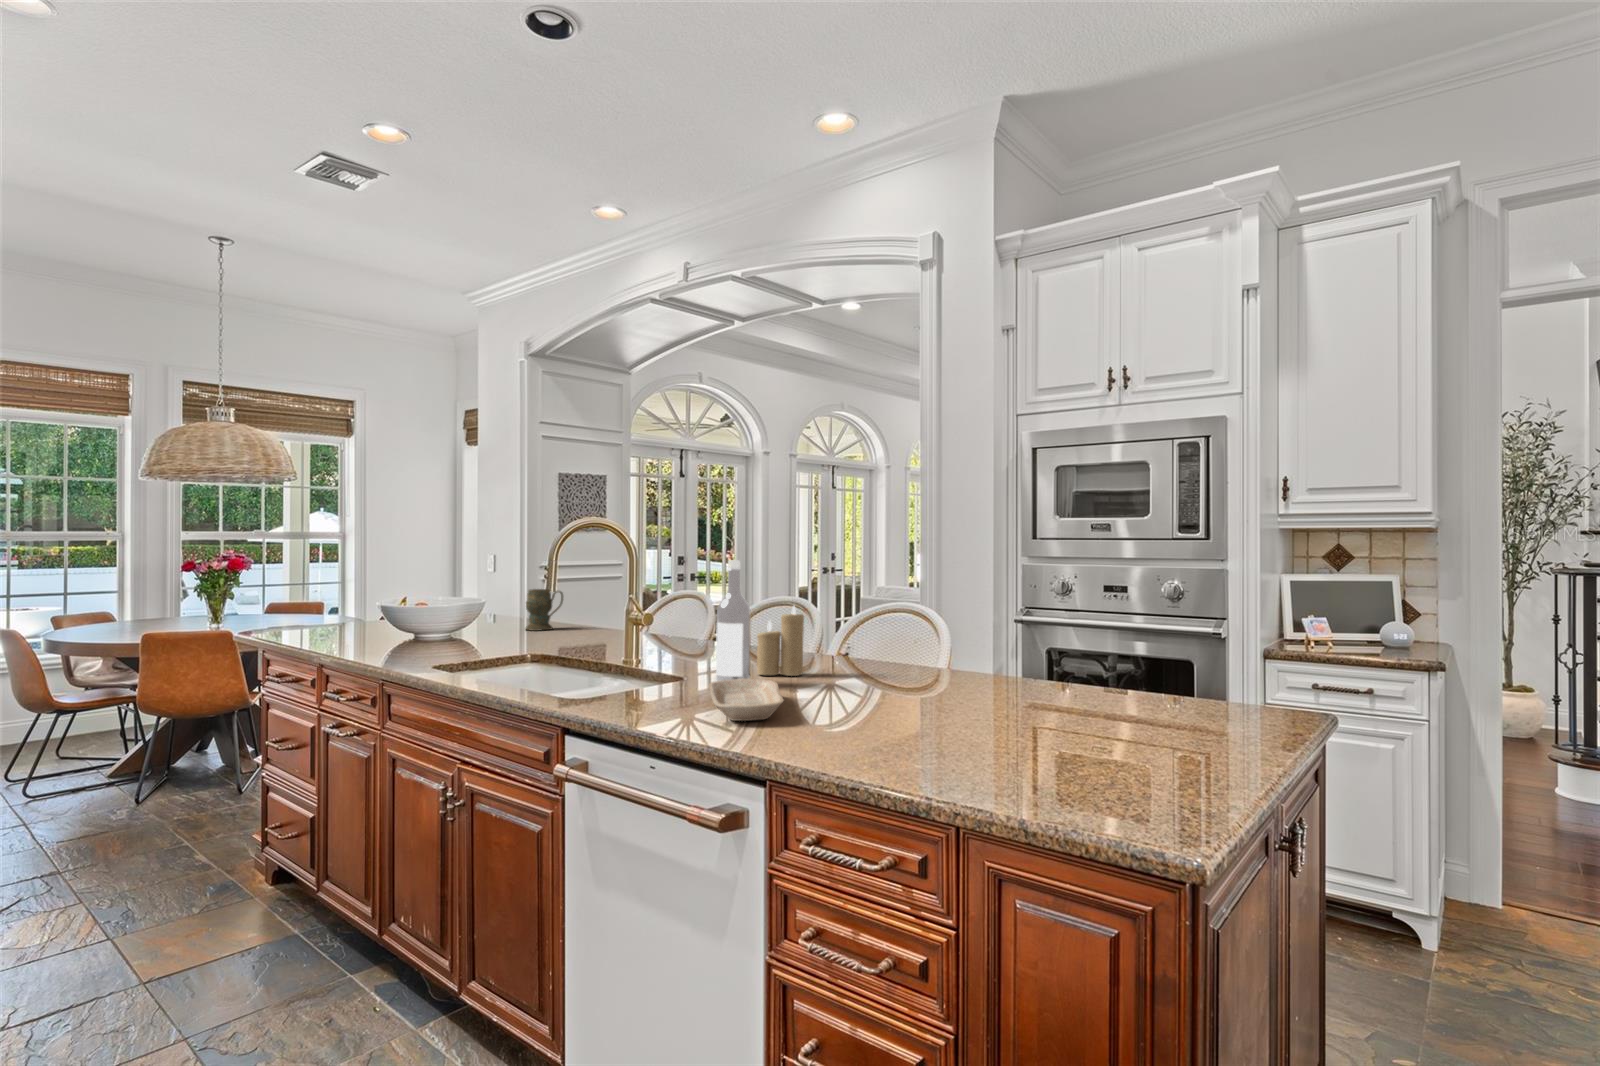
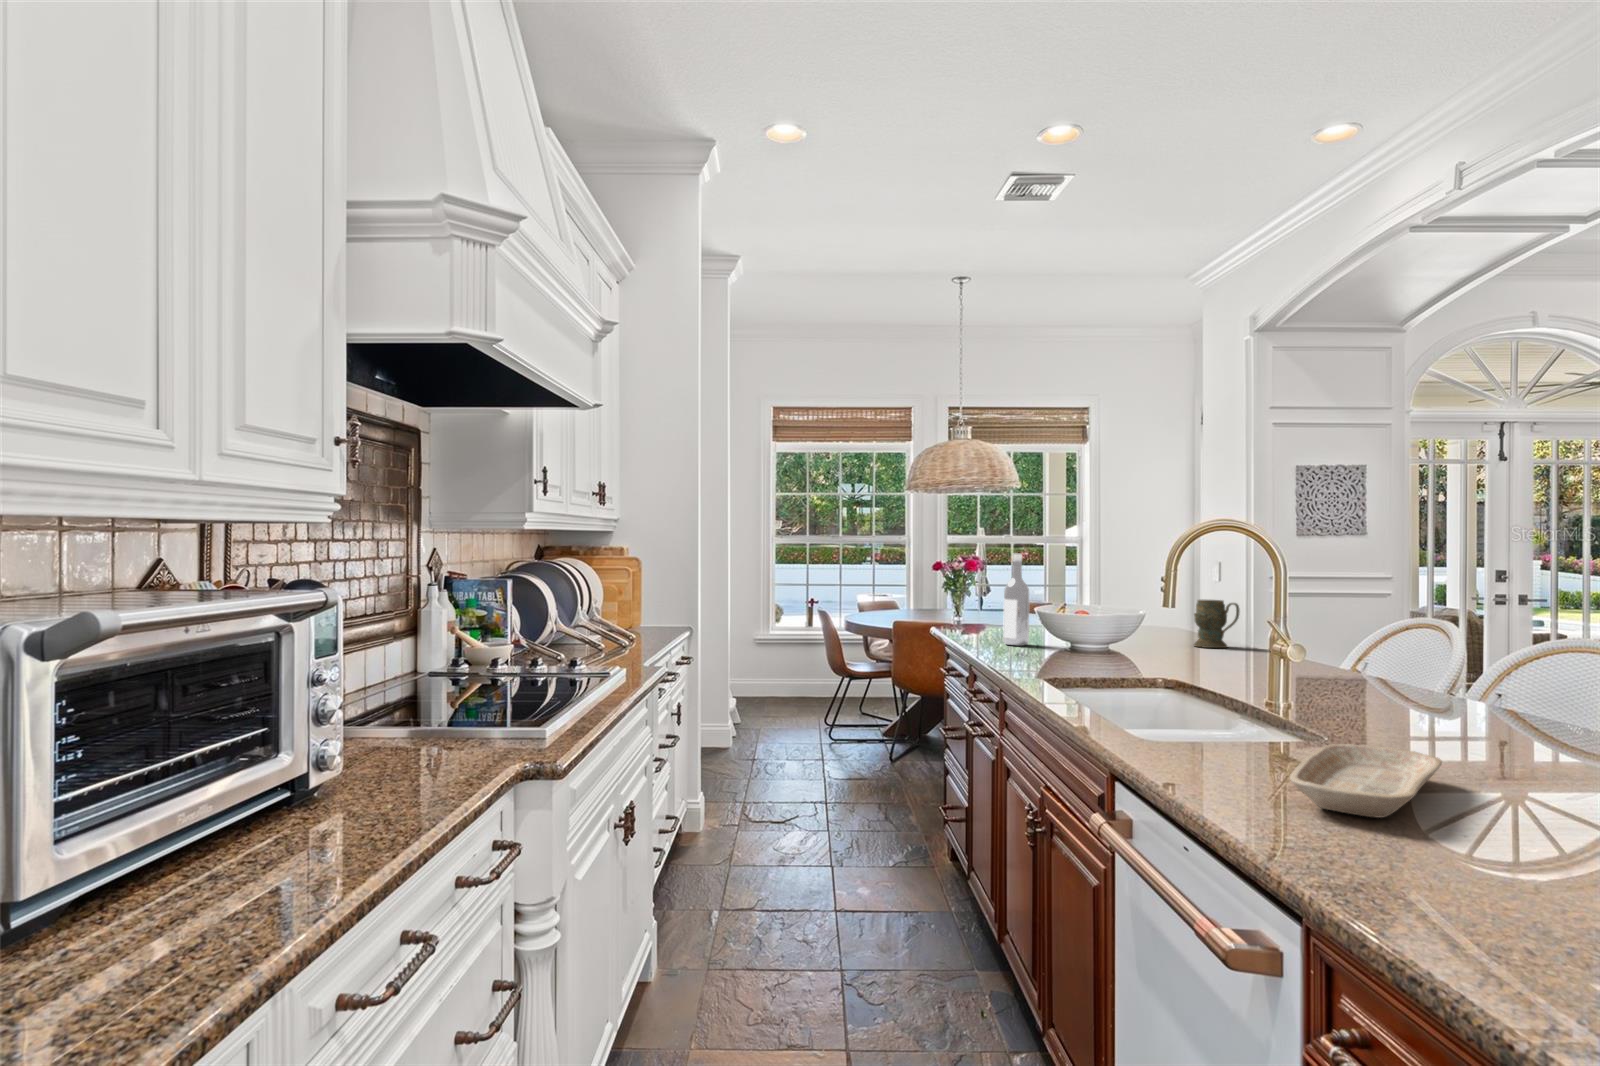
wine bottle: present [716,560,751,681] -> present [1003,554,1029,646]
candle: present [757,606,804,676] -> none [1454,645,1549,759]

